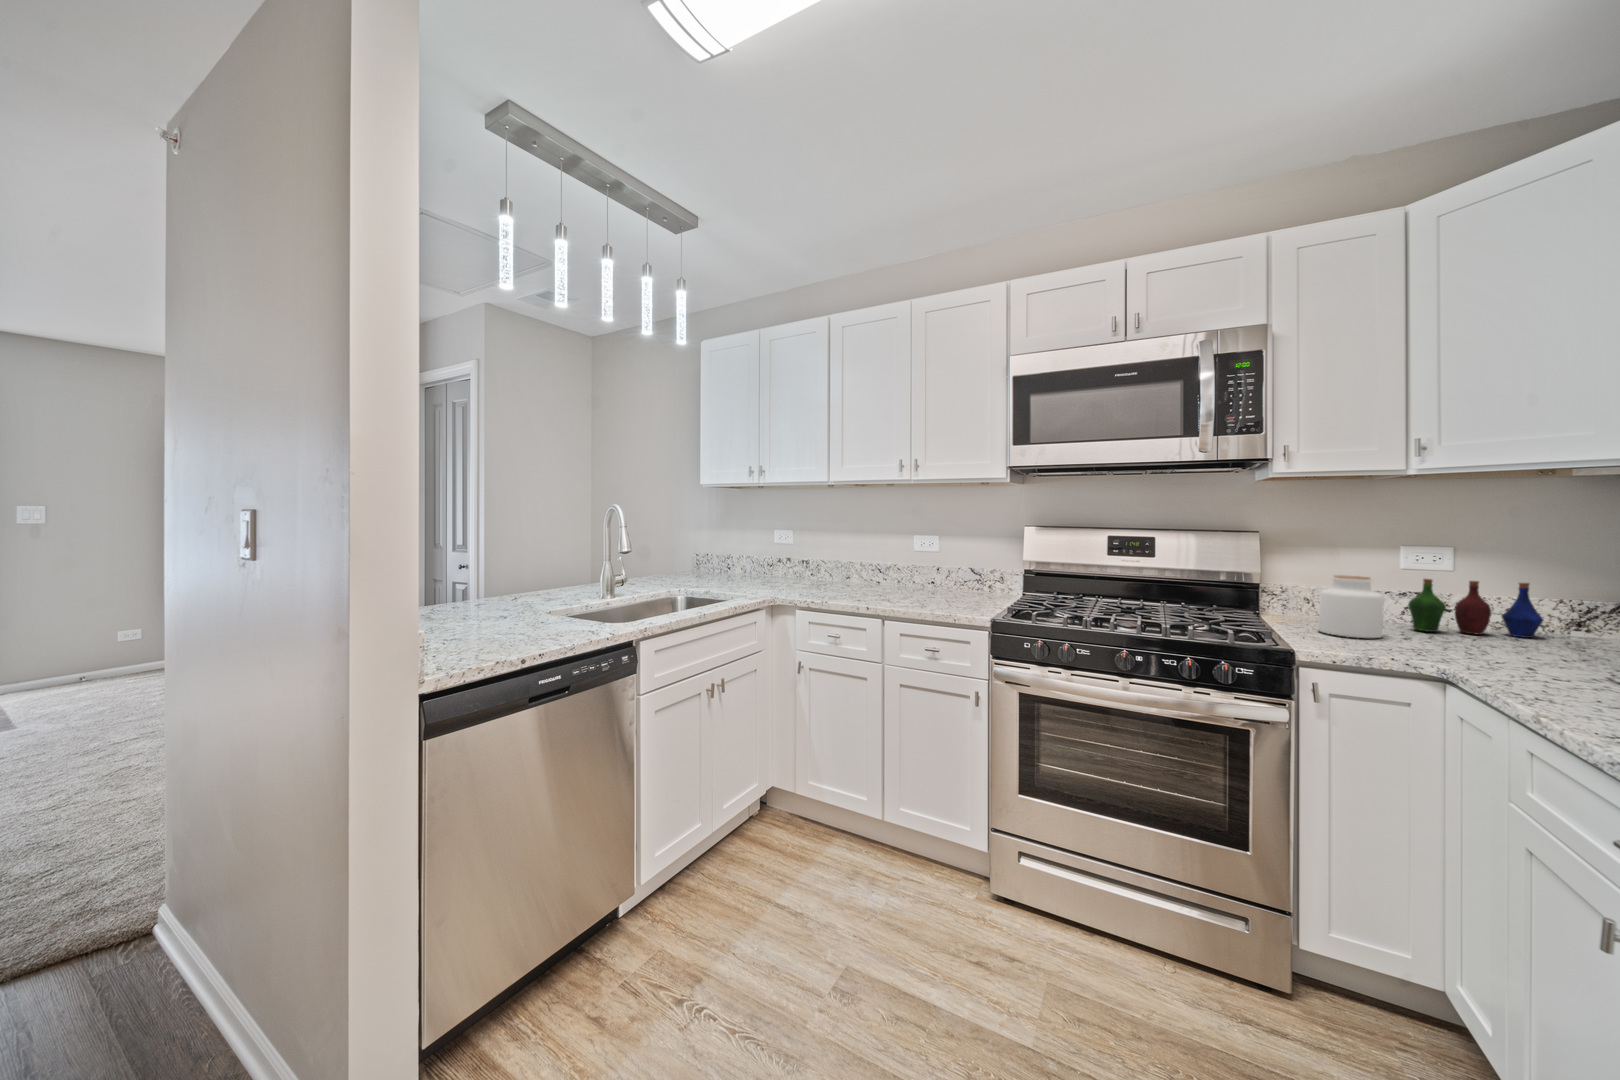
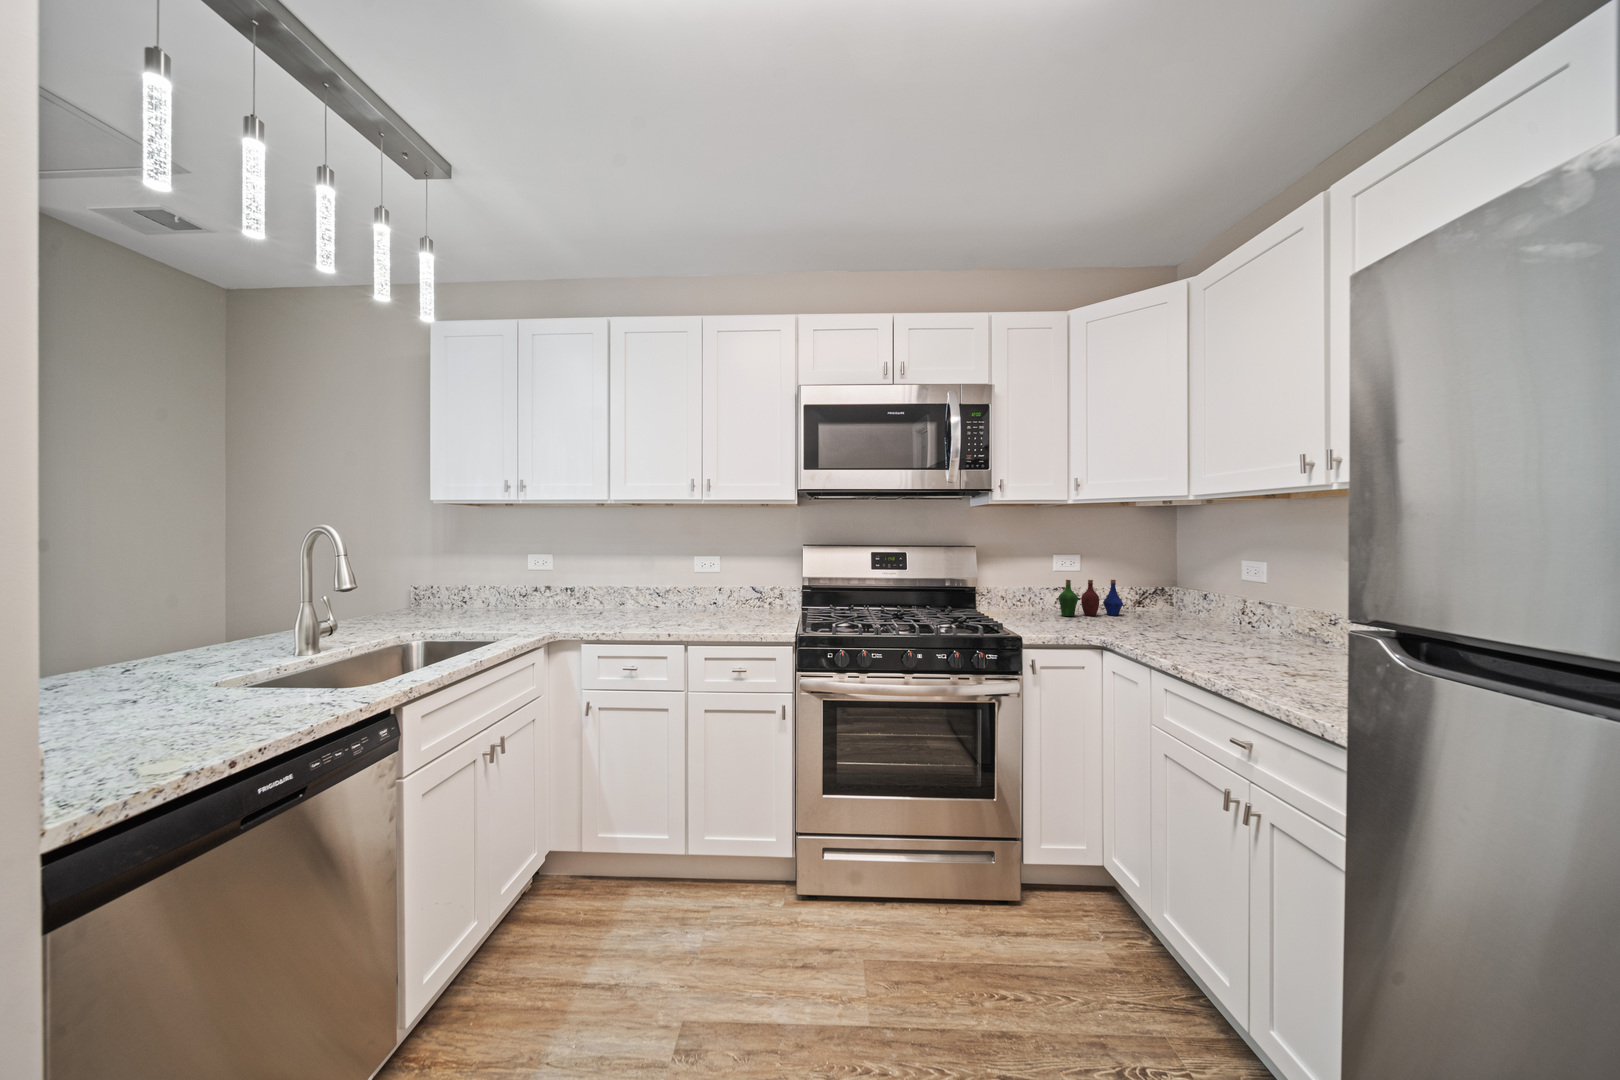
jar: present [1318,575,1384,638] -> none [1015,580,1052,625]

